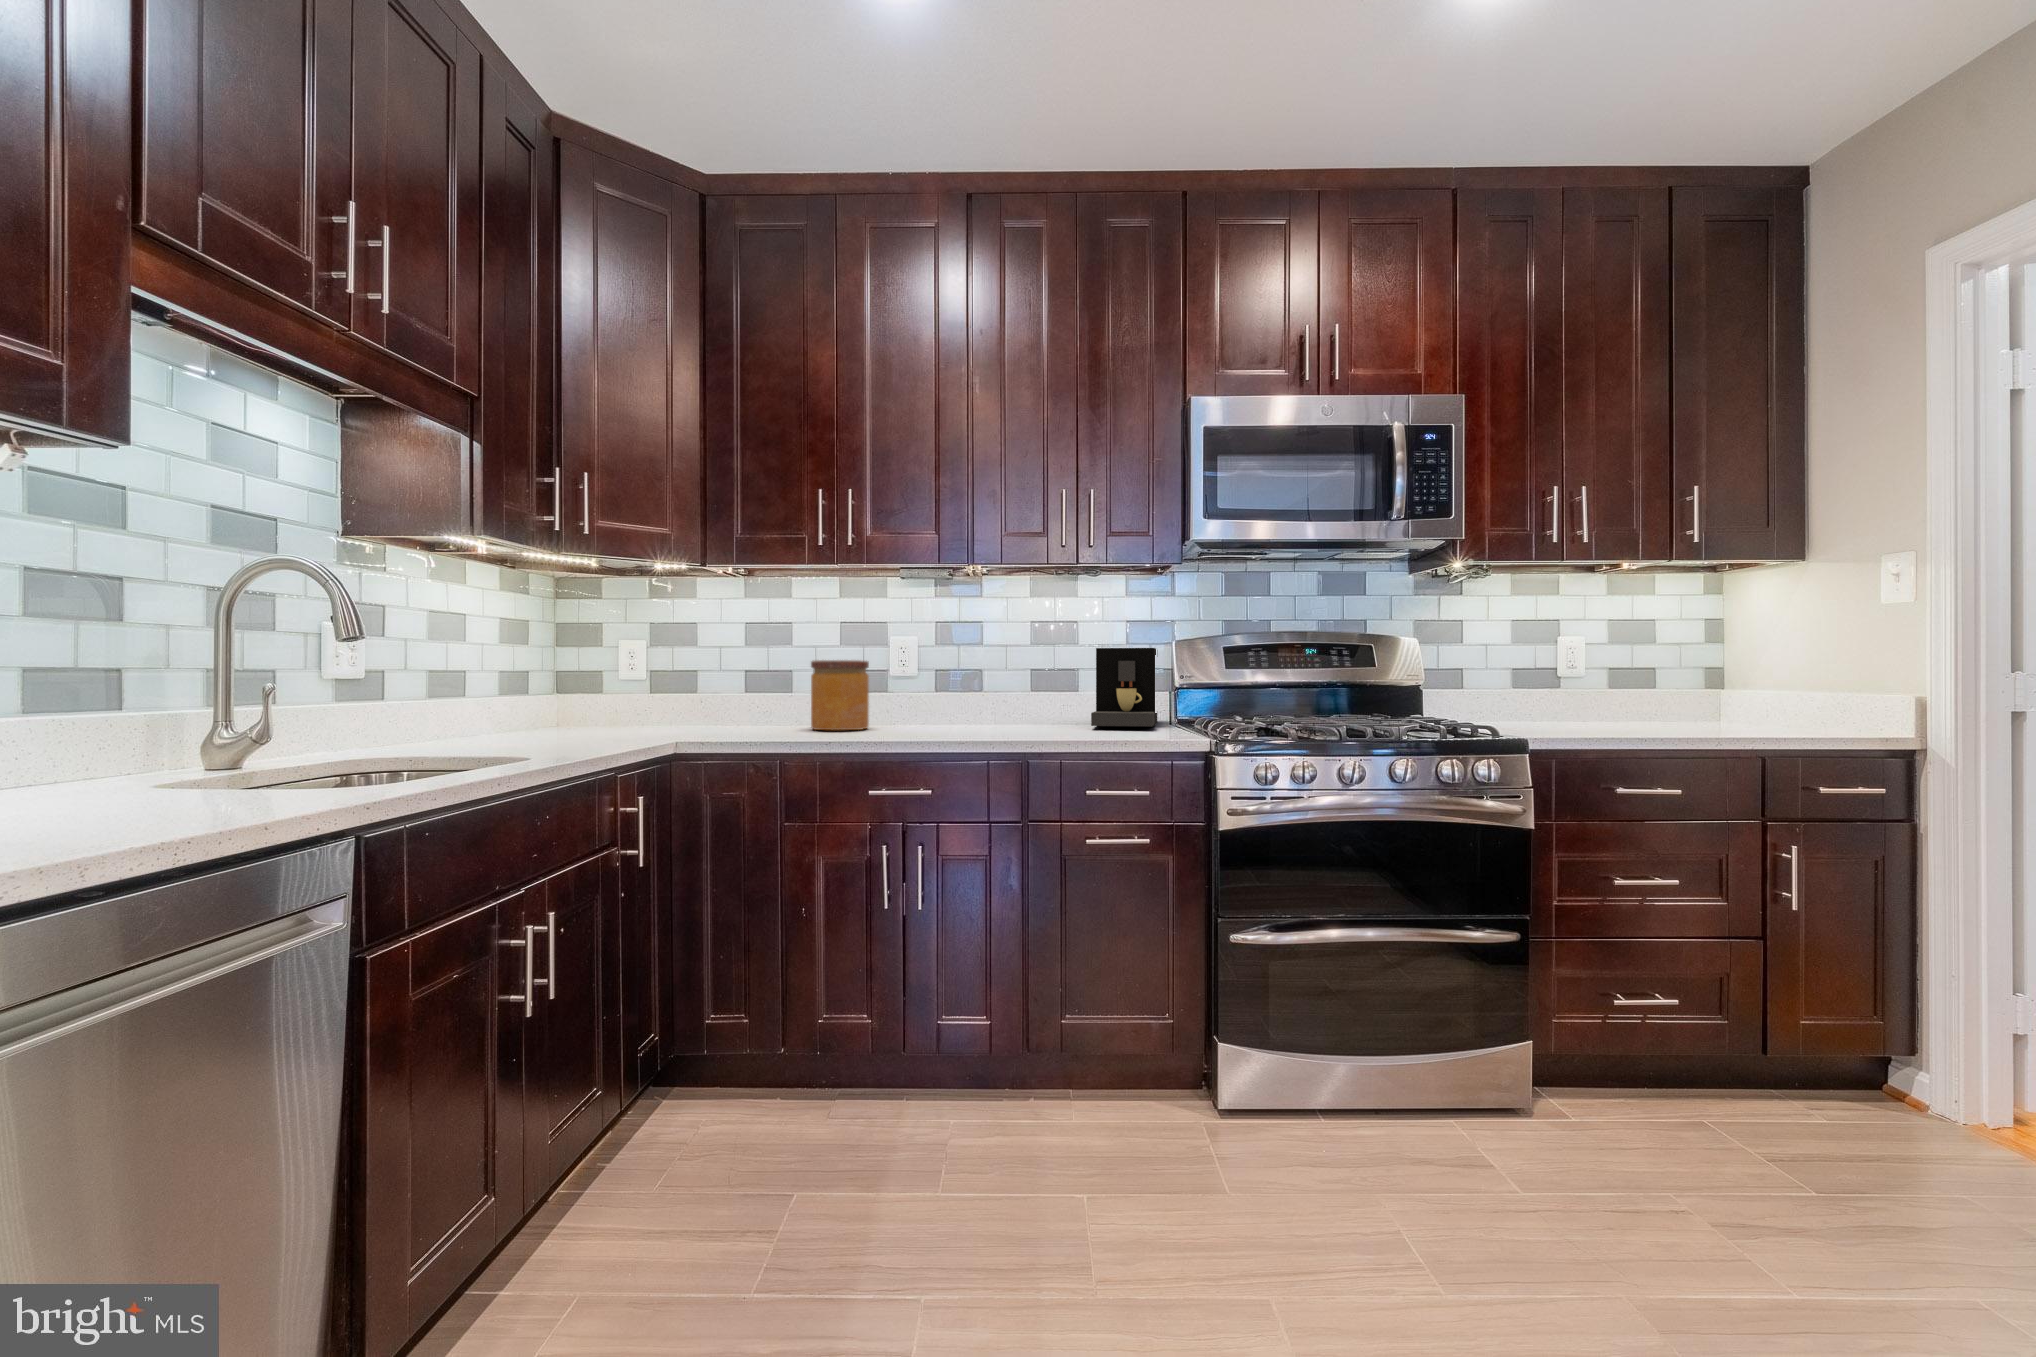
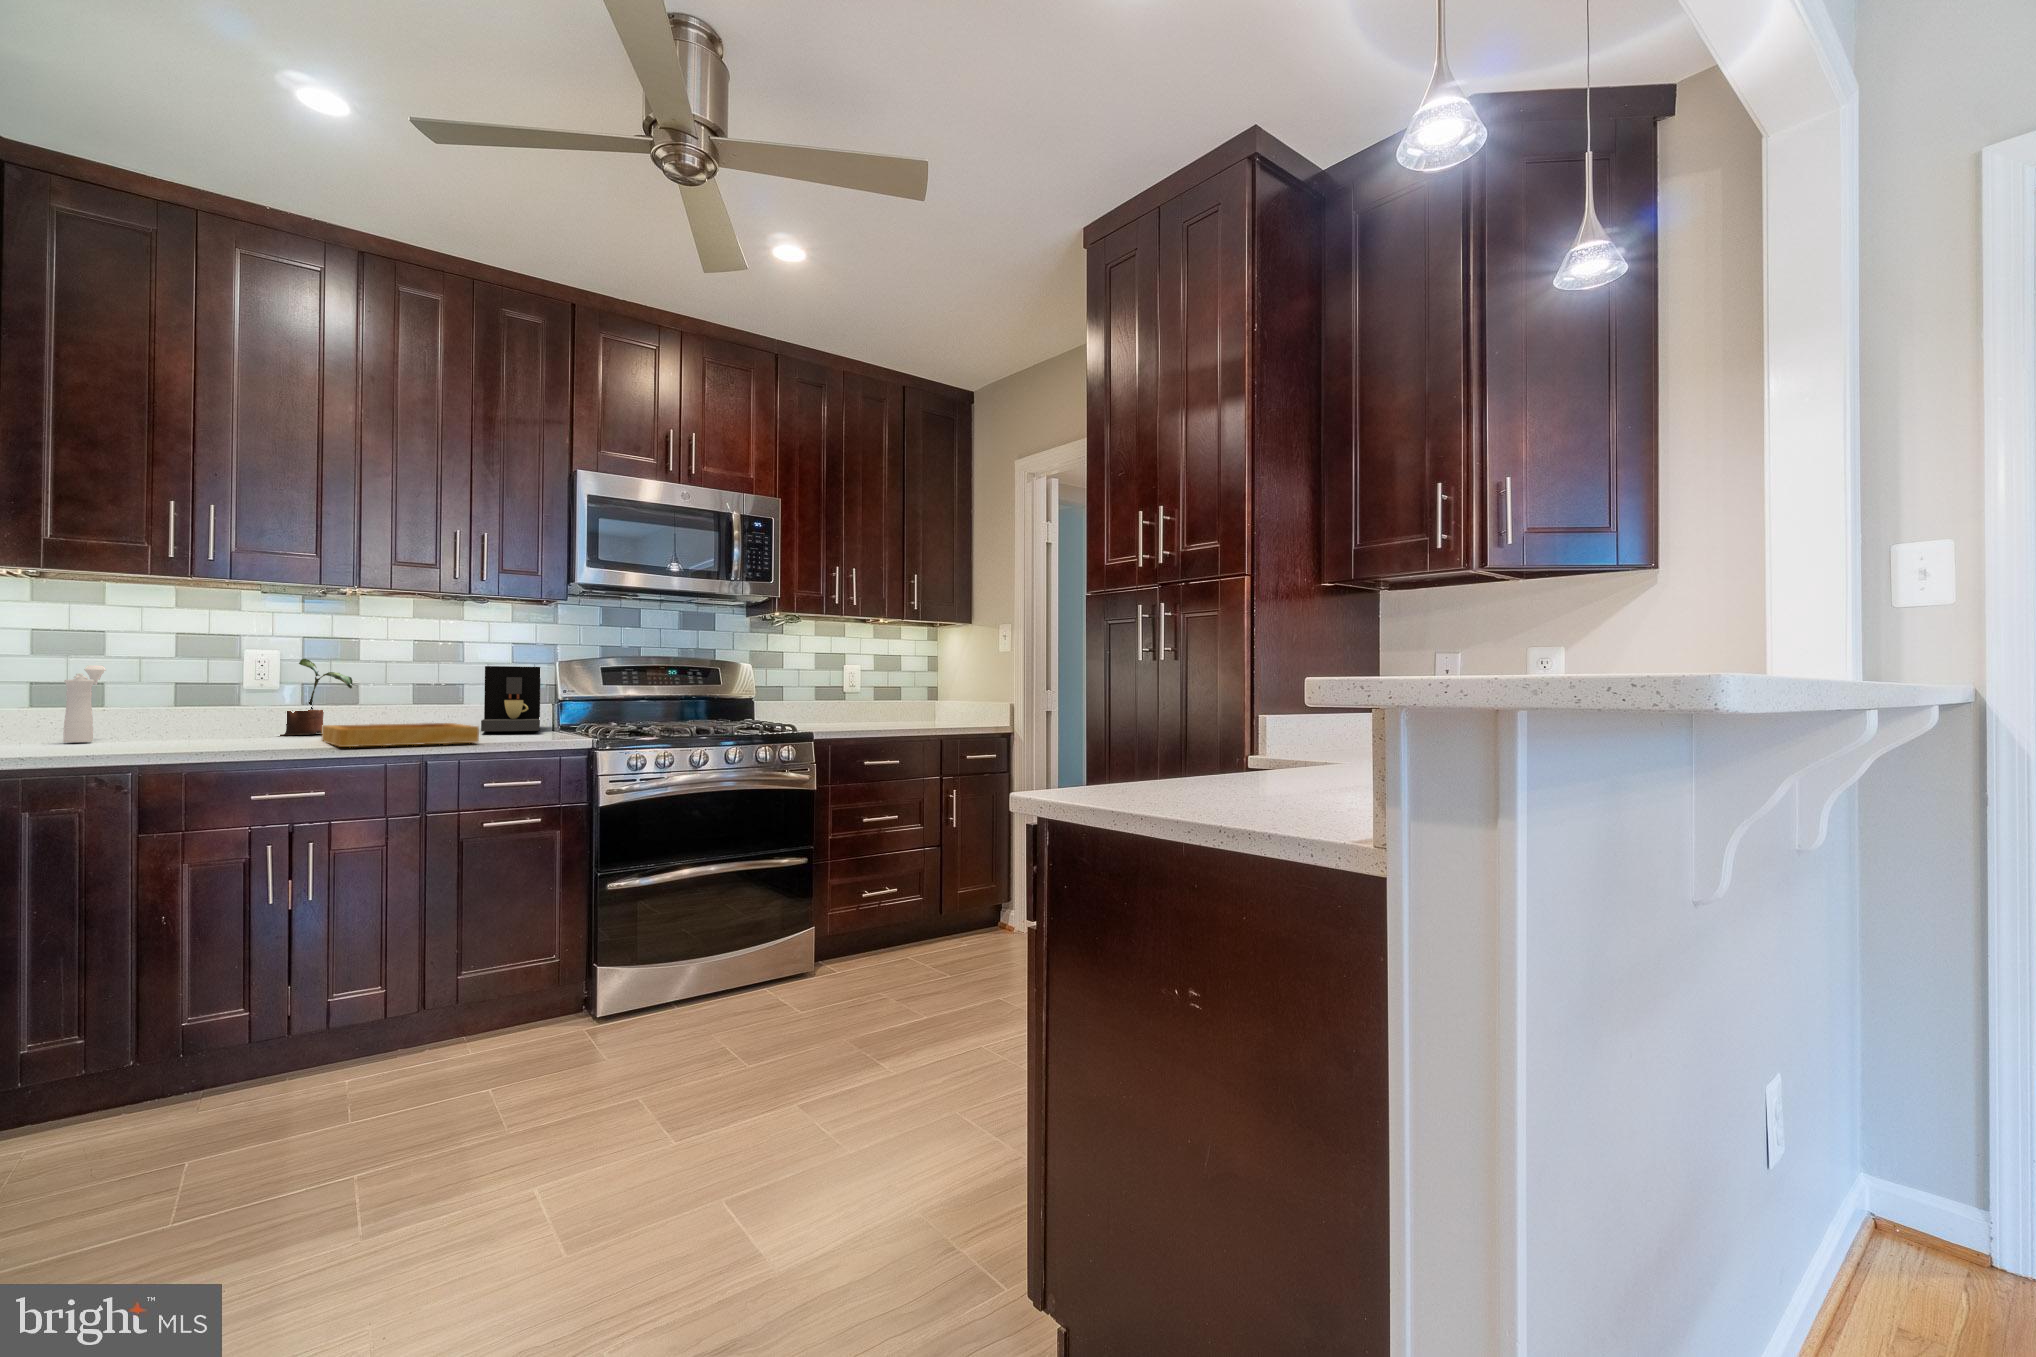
potted plant: none [904,643,969,726] -> present [283,659,352,735]
pepper mill: none [741,654,774,728] -> present [63,665,106,742]
jar: present [811,660,869,730] -> none [163,674,237,742]
tray: none [938,715,1082,741] -> present [322,723,479,747]

